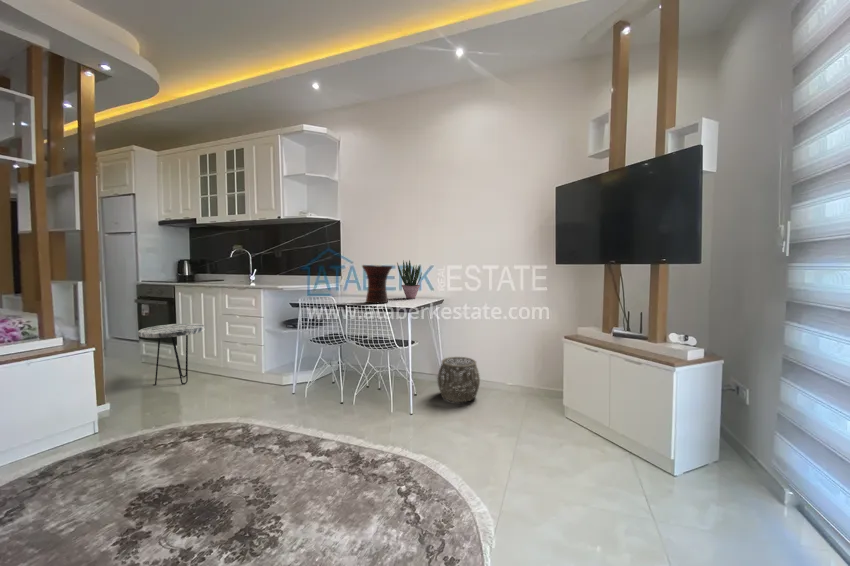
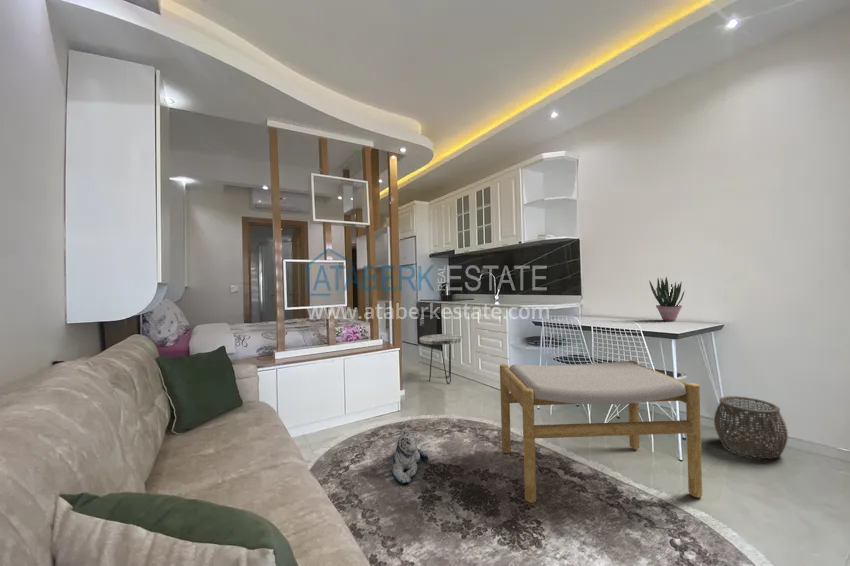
vase: present [362,265,392,303] -> none [608,284,646,325]
footstool: none [243,336,424,499] -> present [500,360,702,503]
plush toy: none [69,459,137,535] -> present [392,432,428,484]

